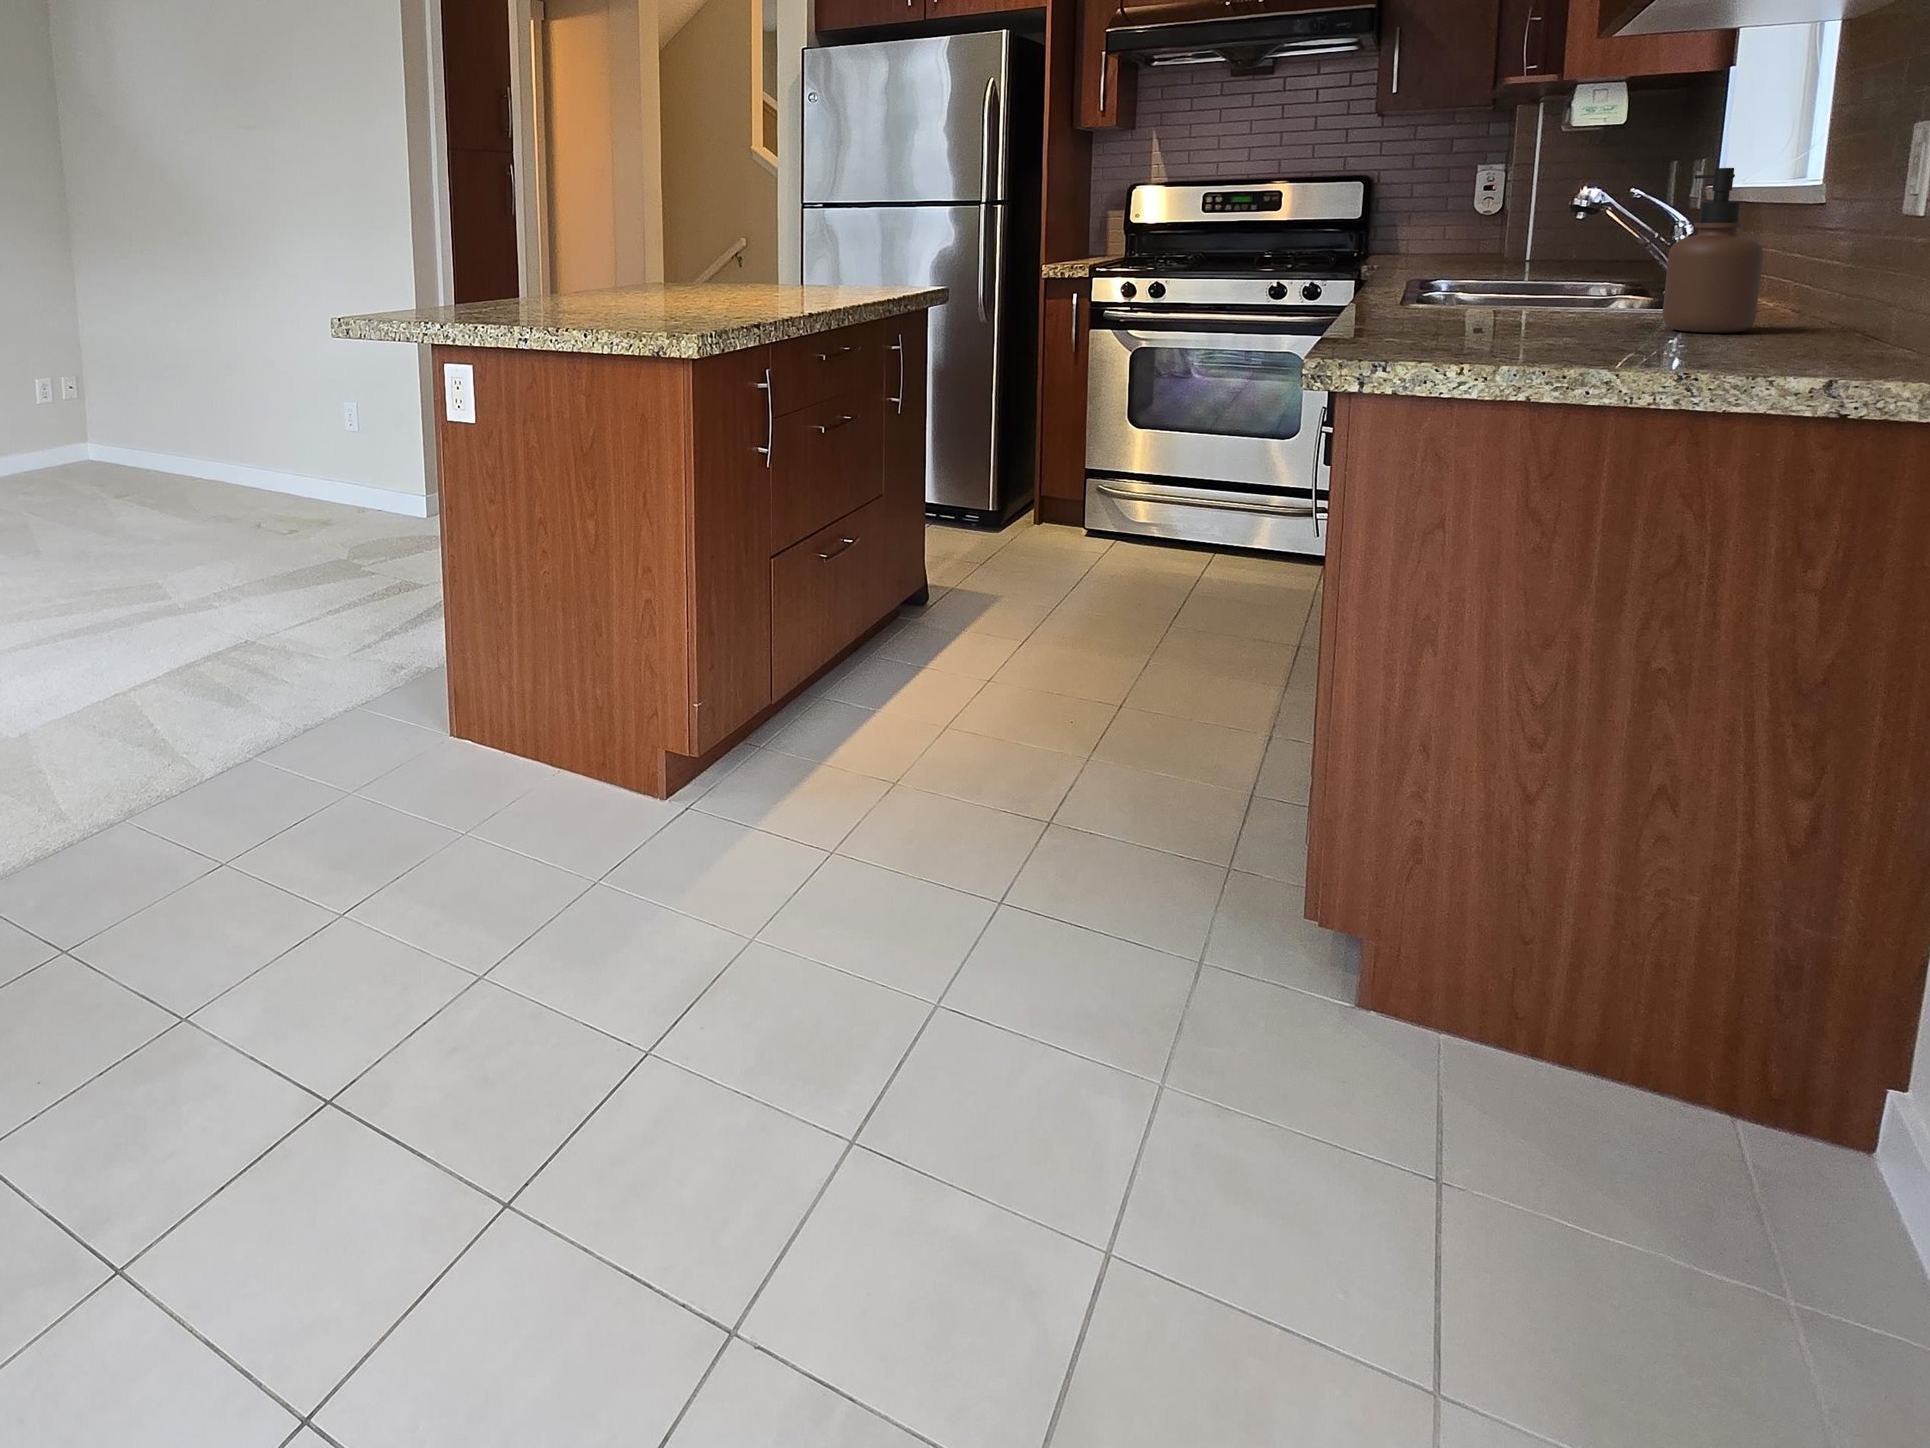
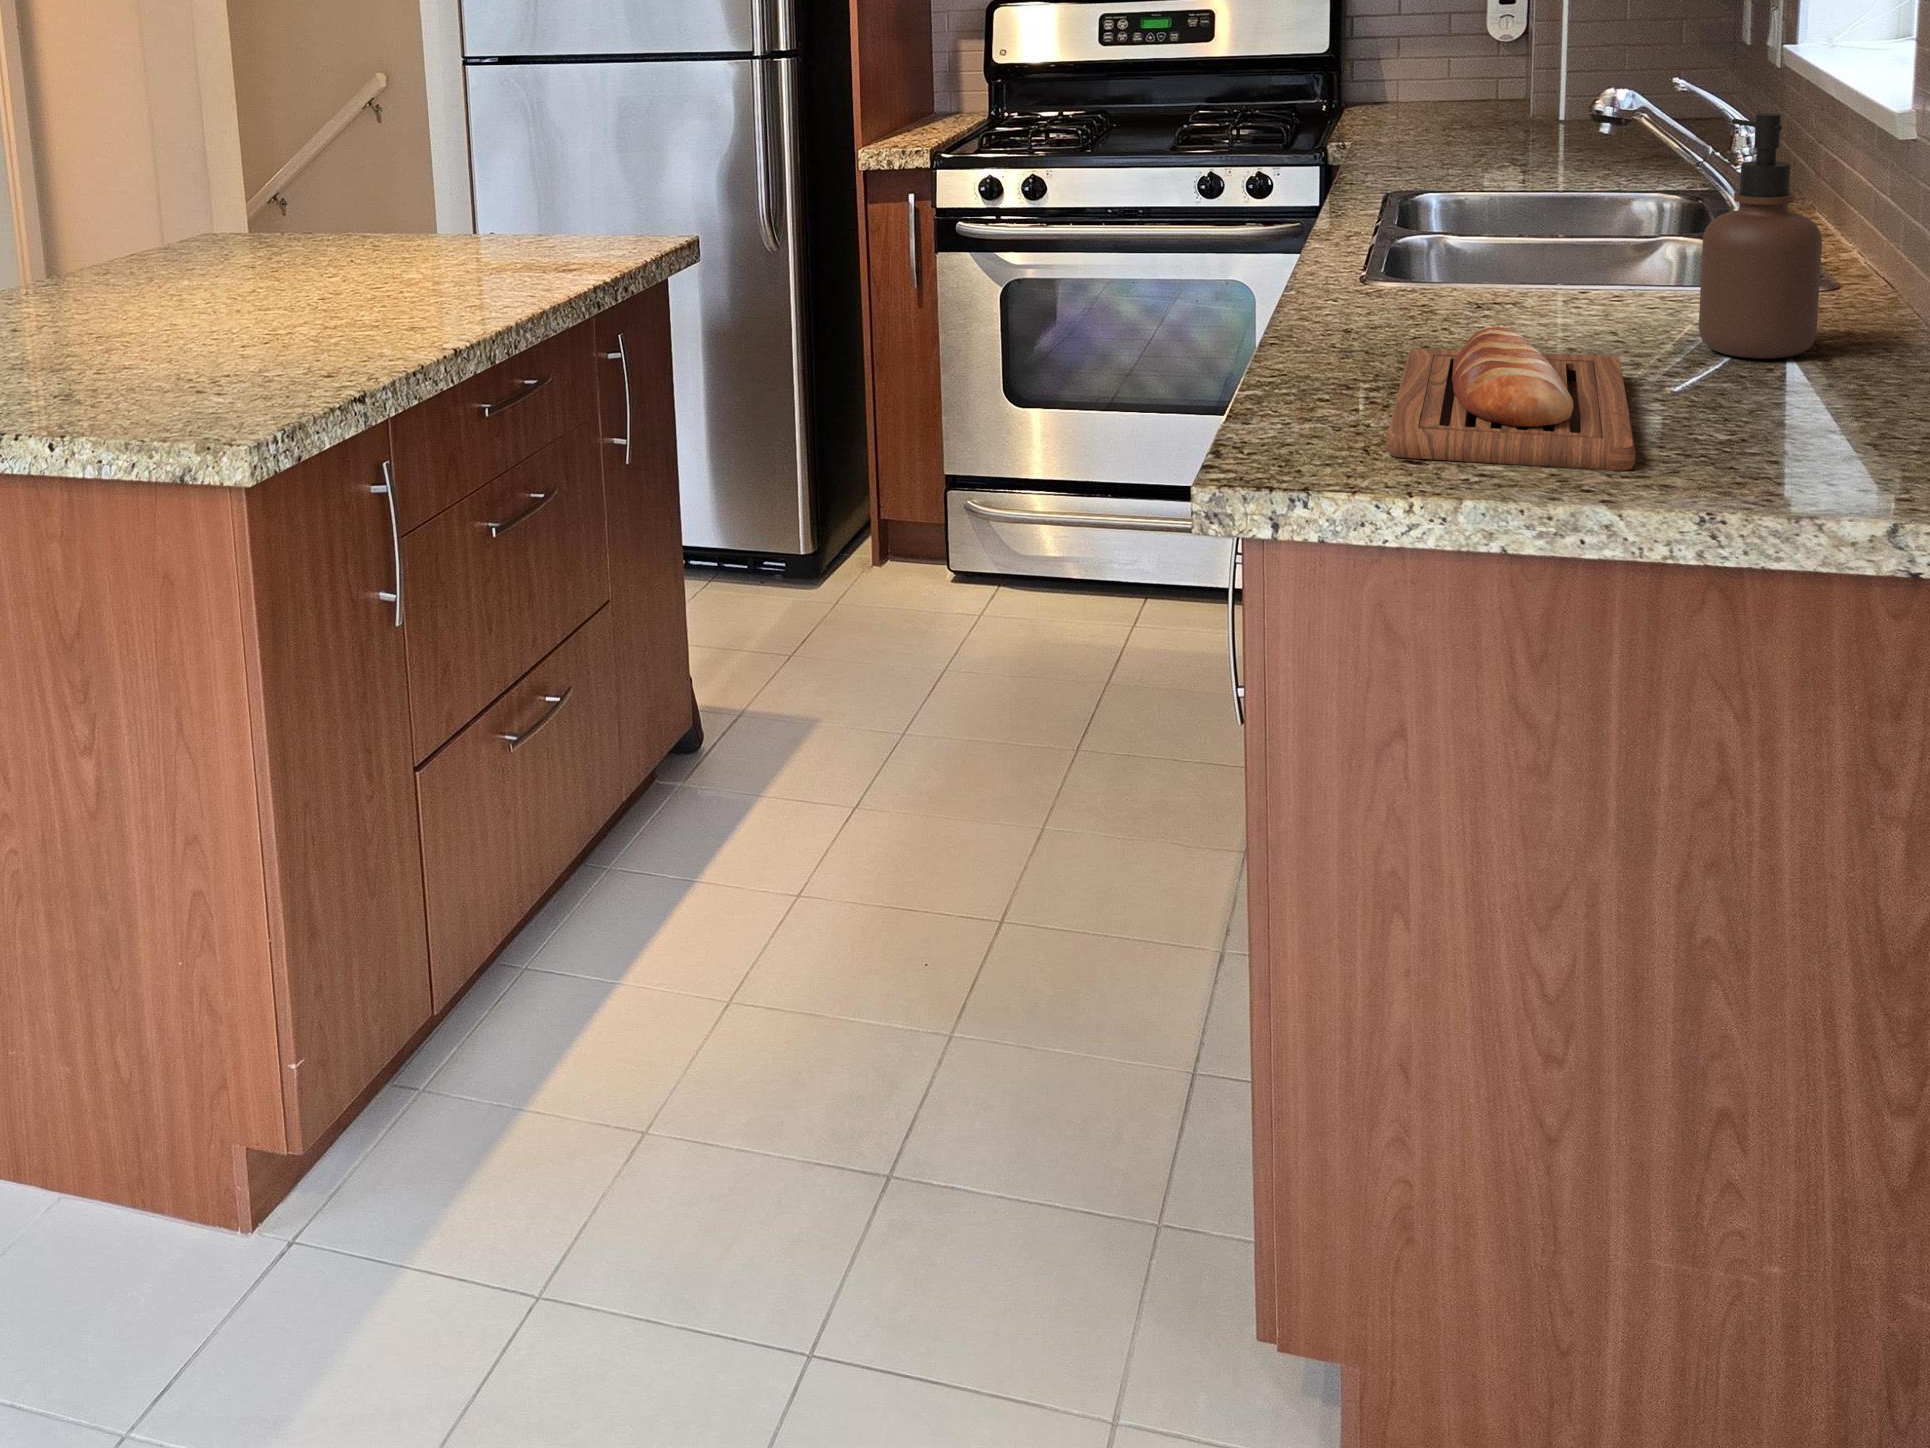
bread loaf: none [1437,296,1623,362] -> present [1386,327,1635,471]

